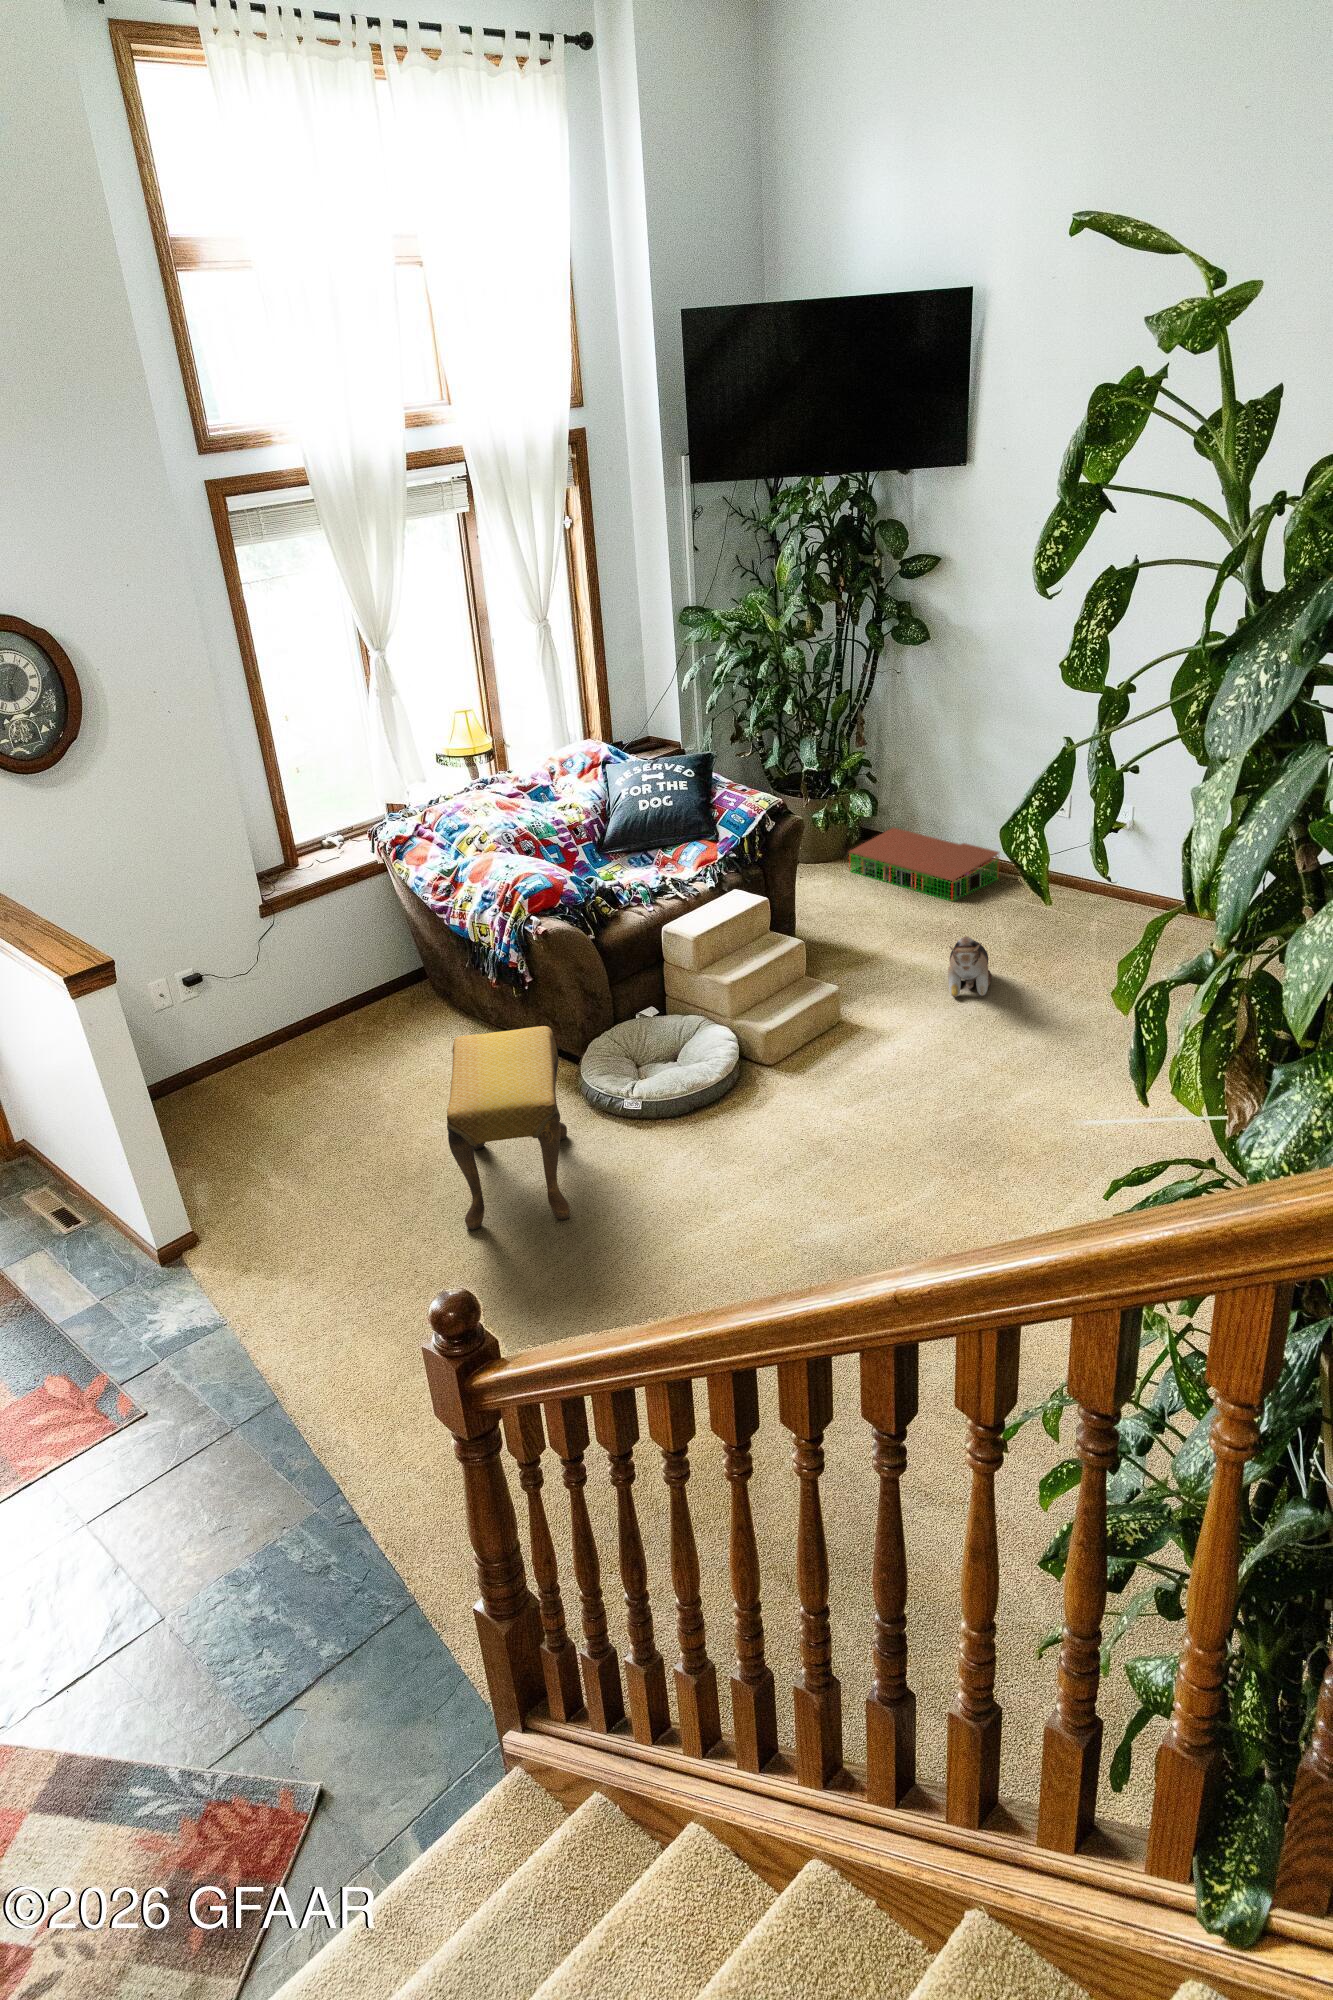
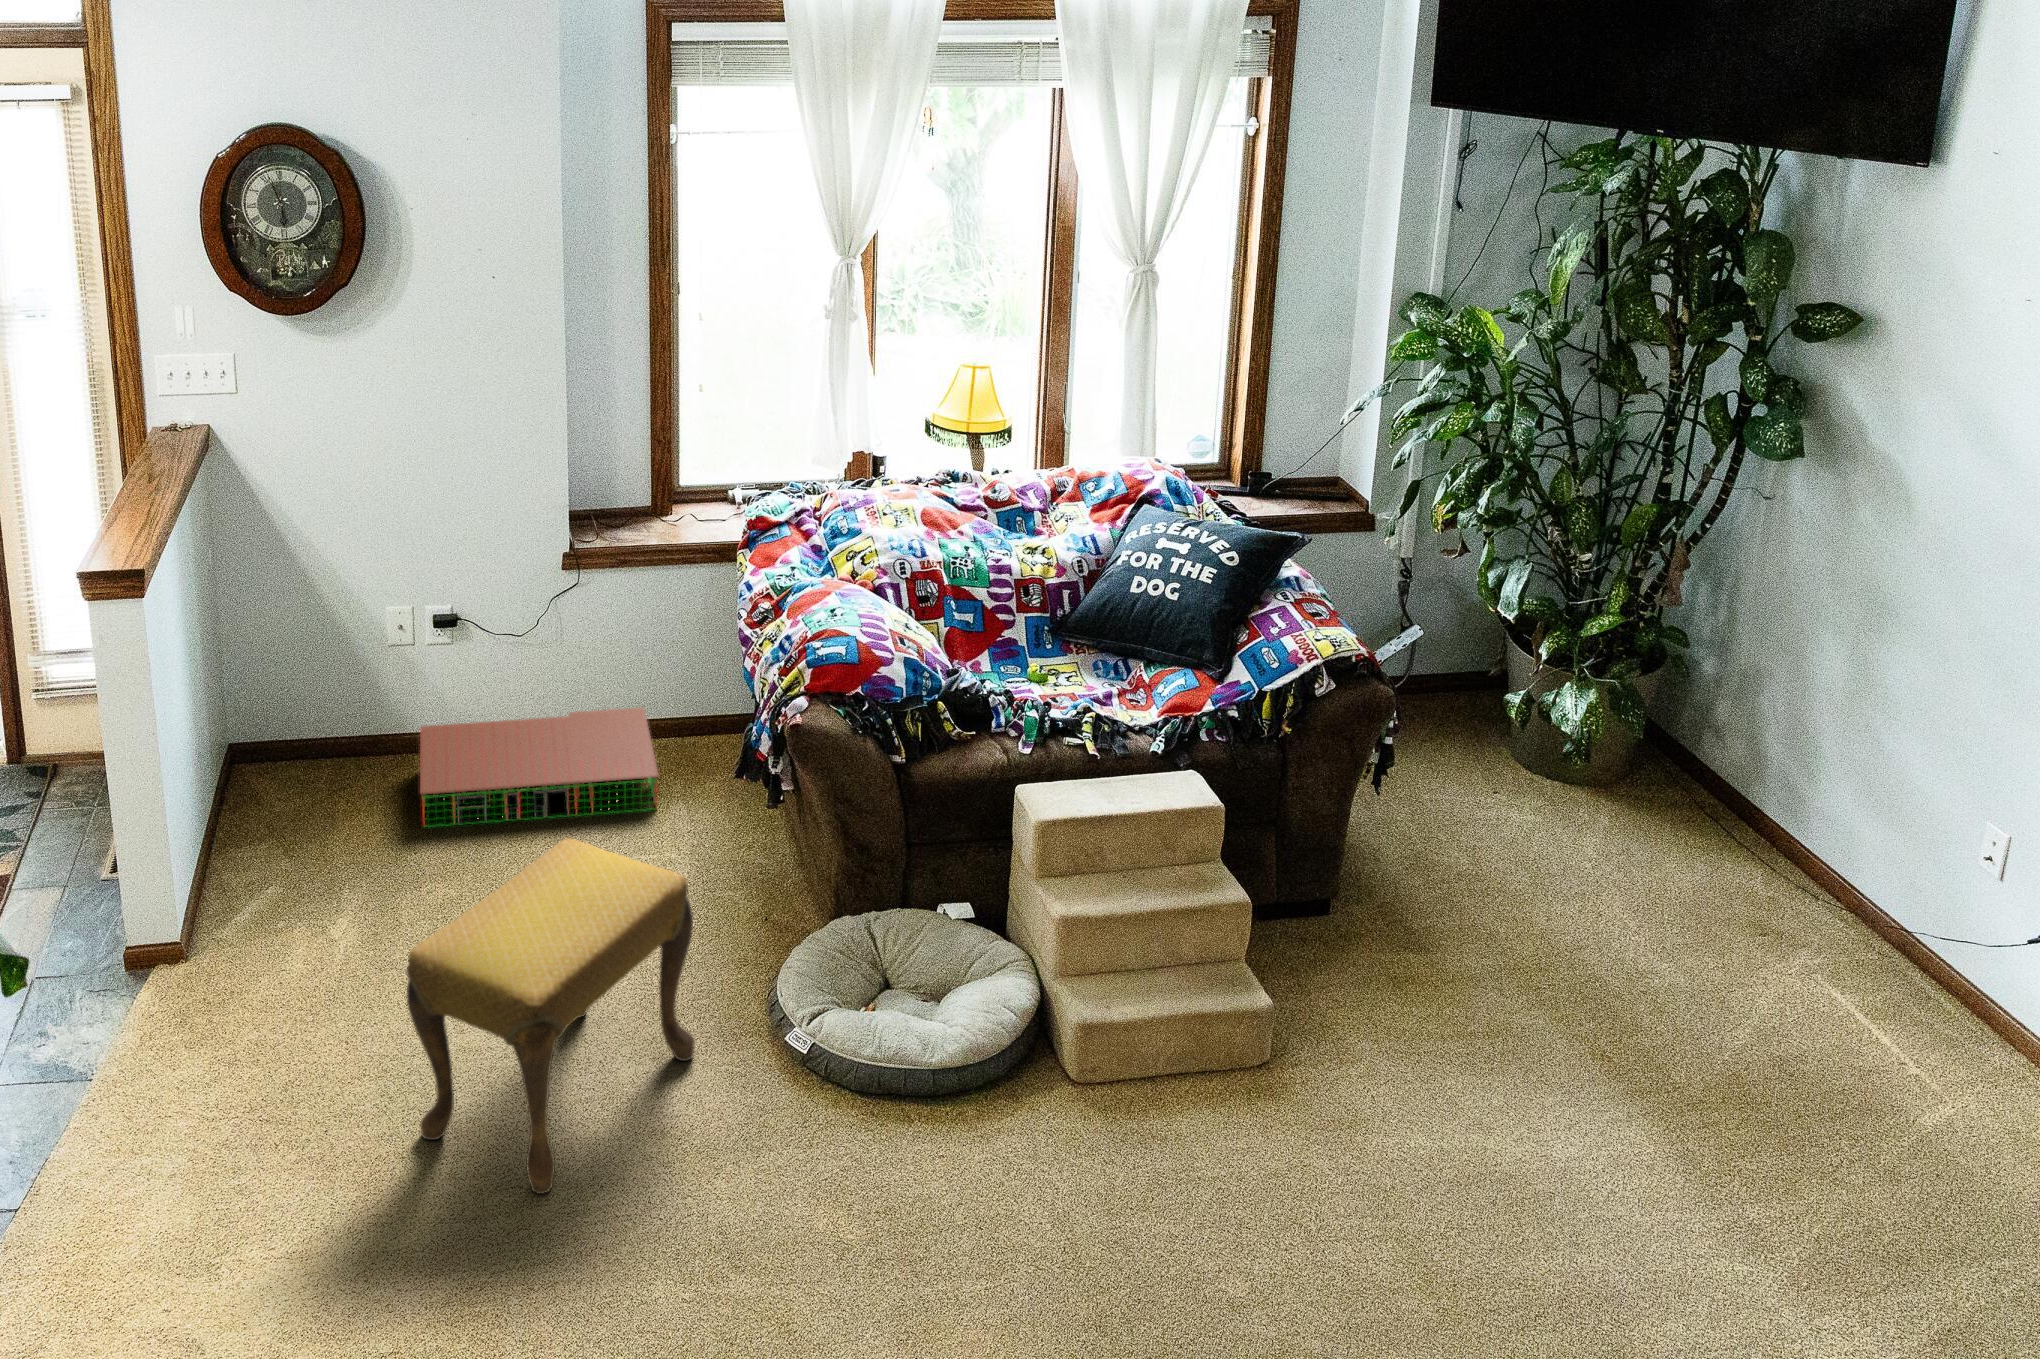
storage bin: present [849,828,999,900] -> present [420,707,659,826]
plush toy: present [948,936,992,997] -> none [1508,1024,1642,1154]

